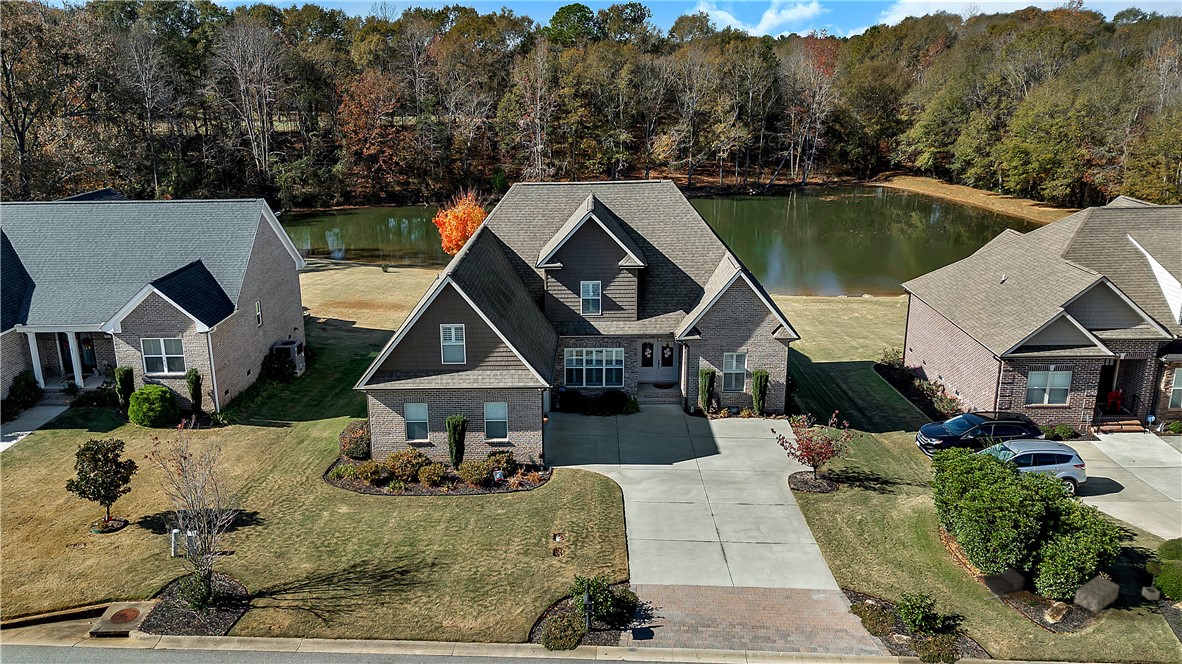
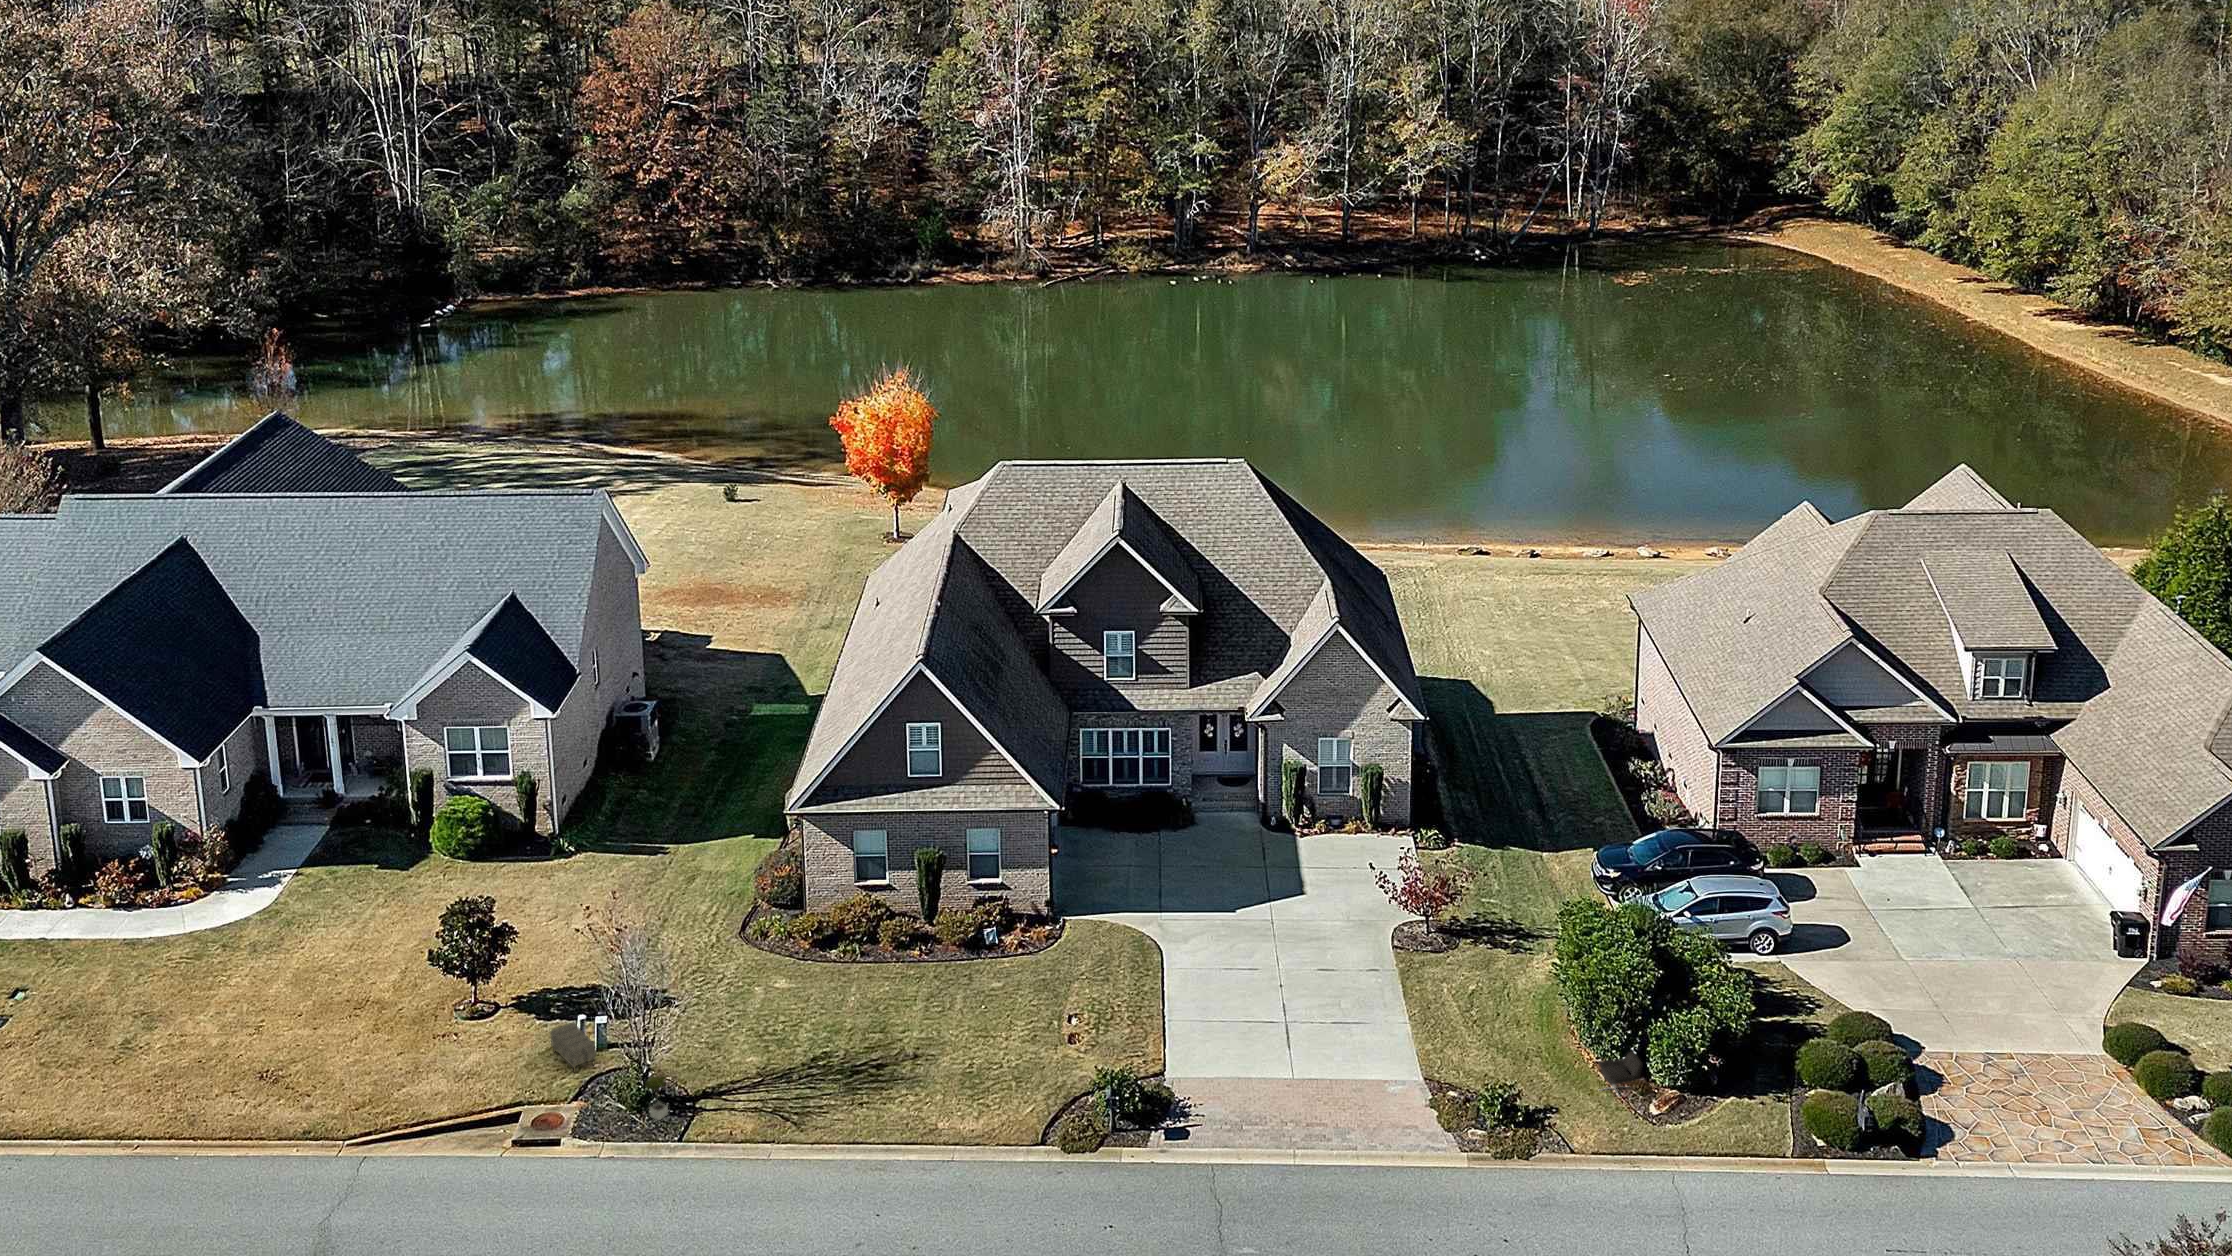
potted tree: present [1142,562,1163,600] -> present [645,1076,668,1120]
bench: present [1074,576,1119,617] -> present [550,1023,596,1072]

